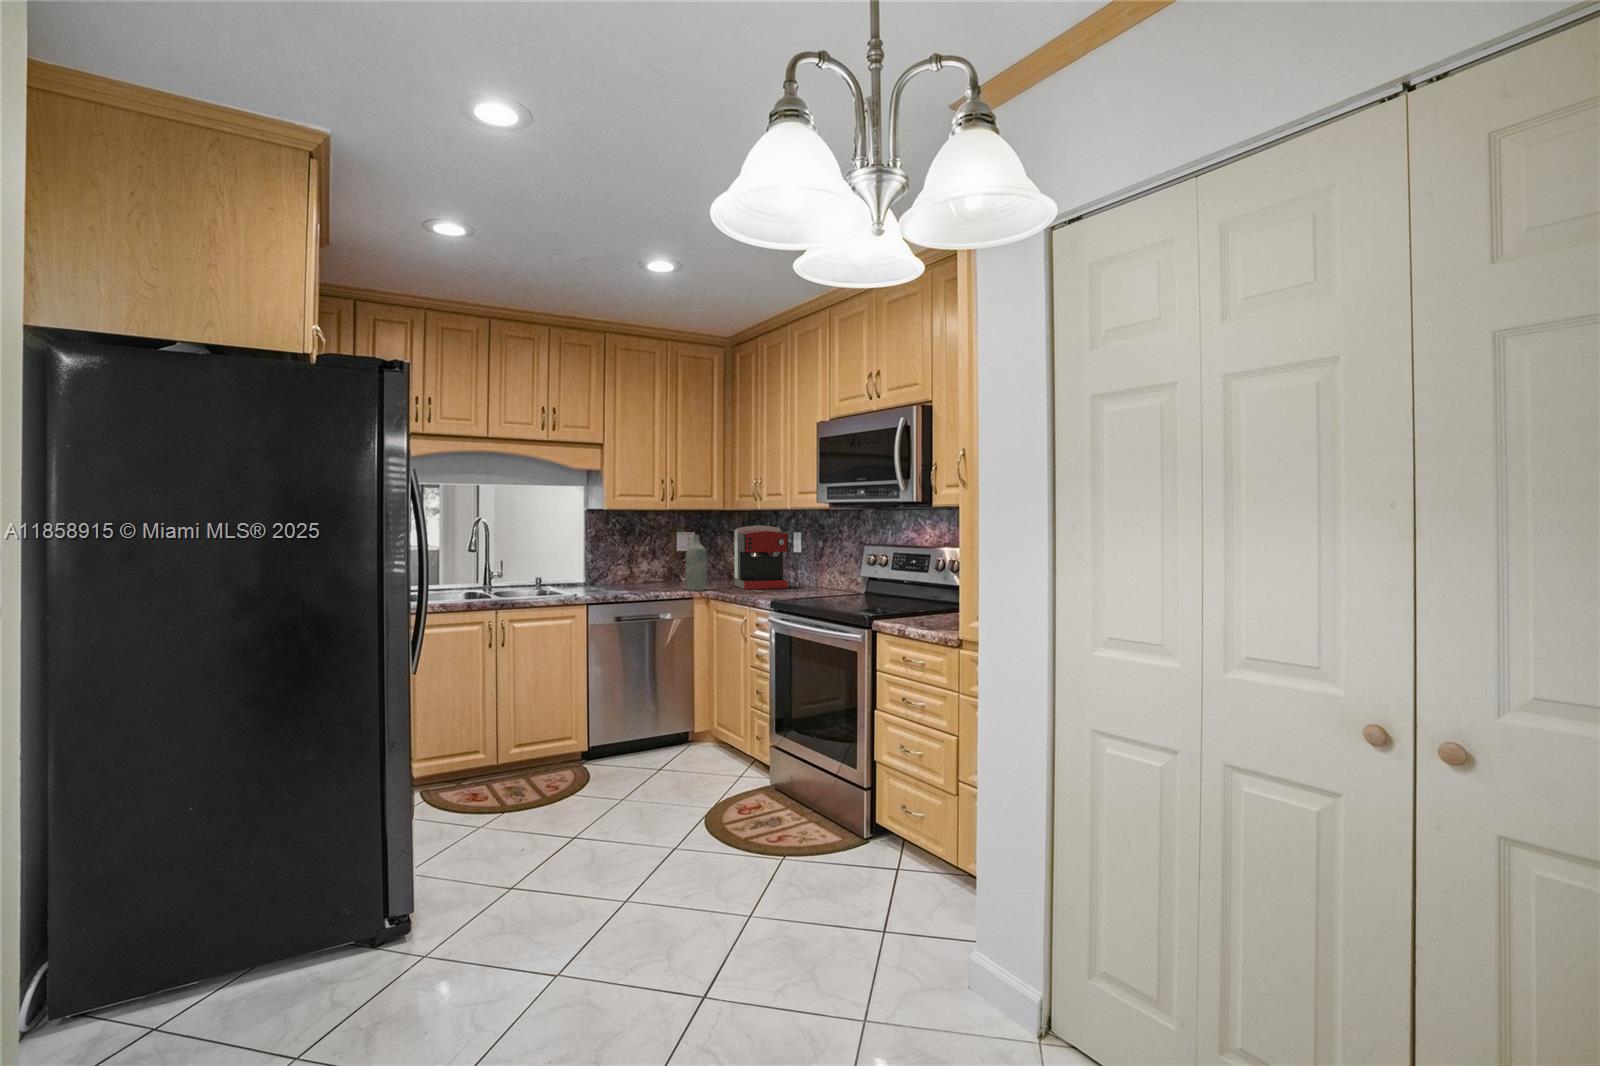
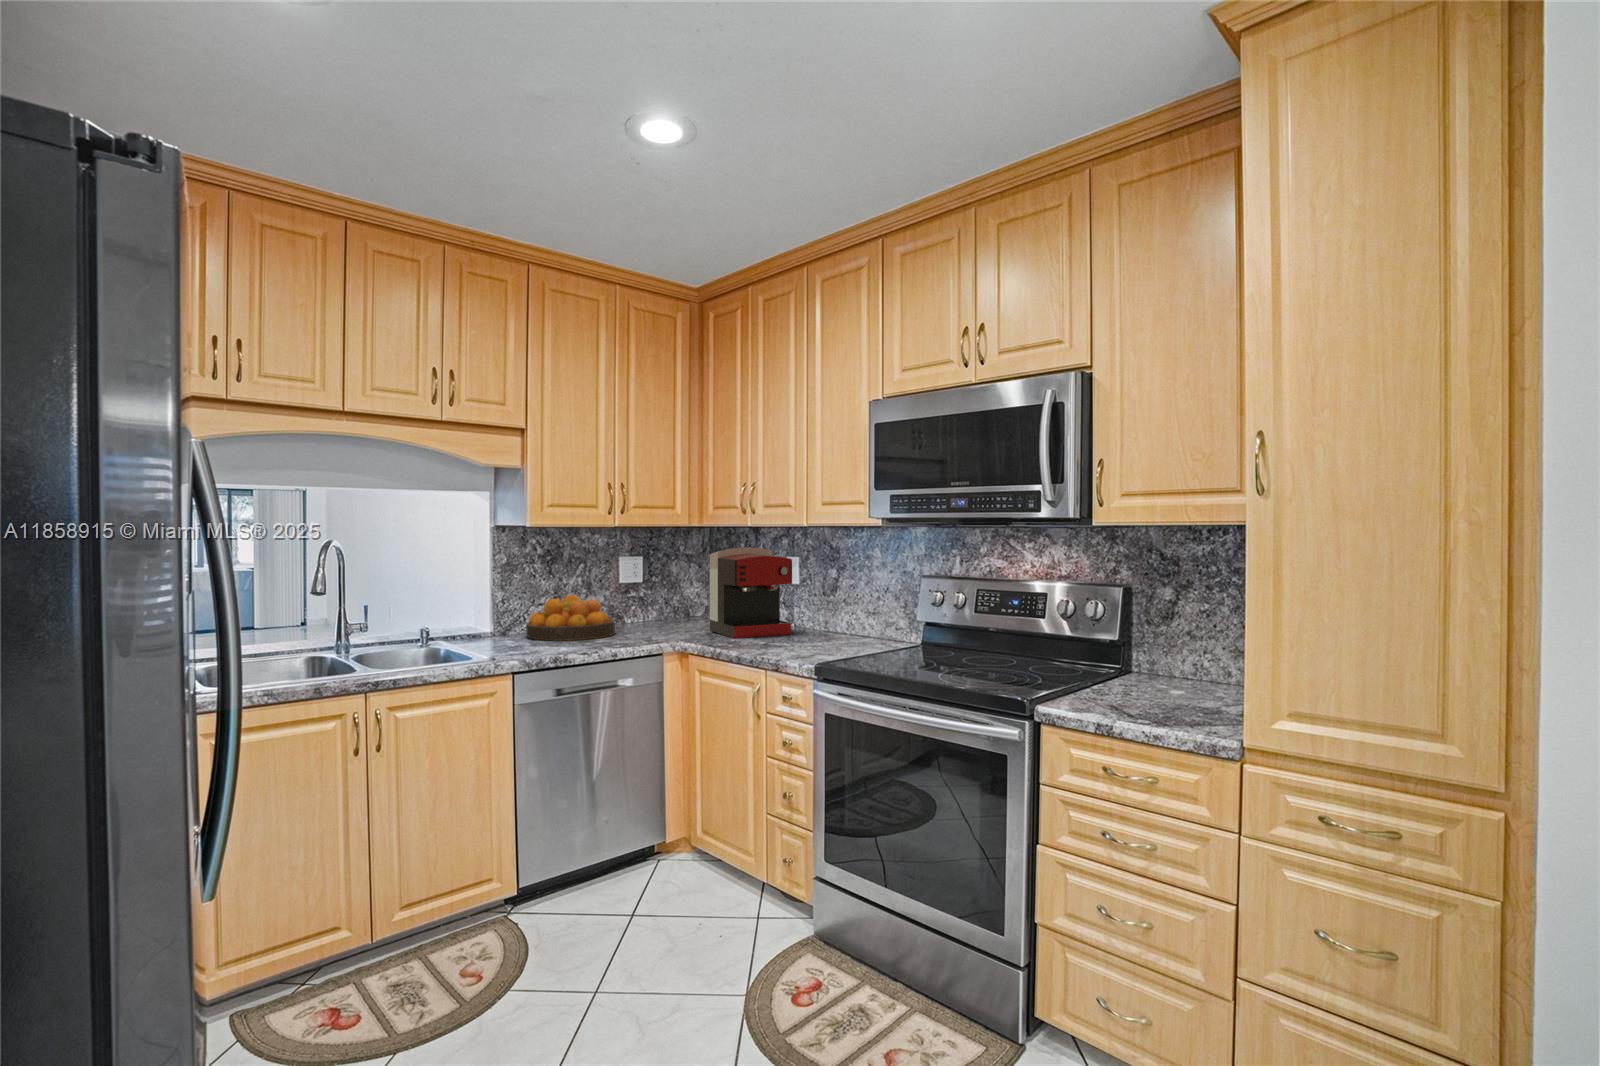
bottle: present [686,535,707,591] -> none [653,562,683,643]
fruit bowl: none [608,559,668,589] -> present [526,595,615,641]

